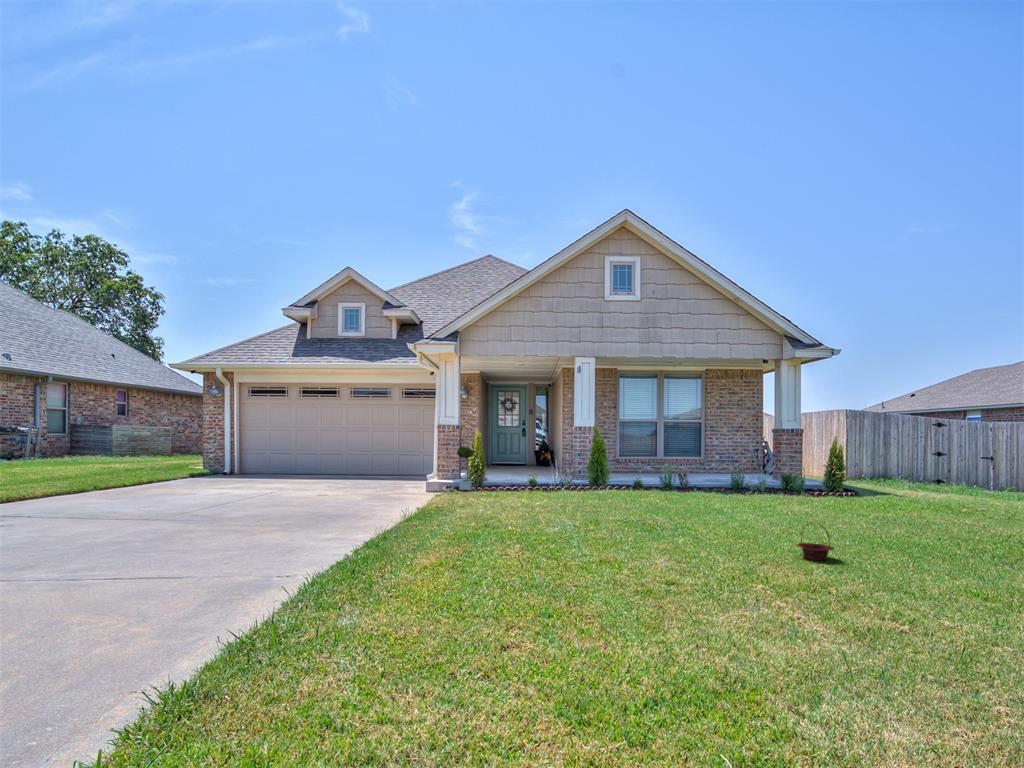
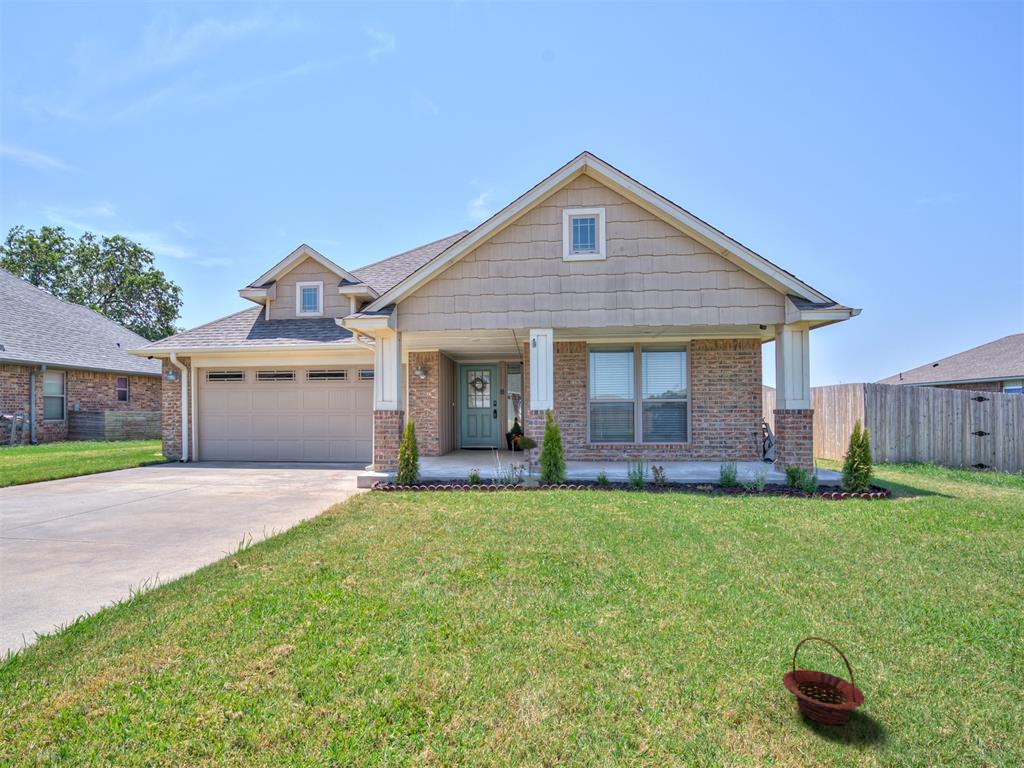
potted tree: present [457,446,475,490] -> present [519,437,539,487]

